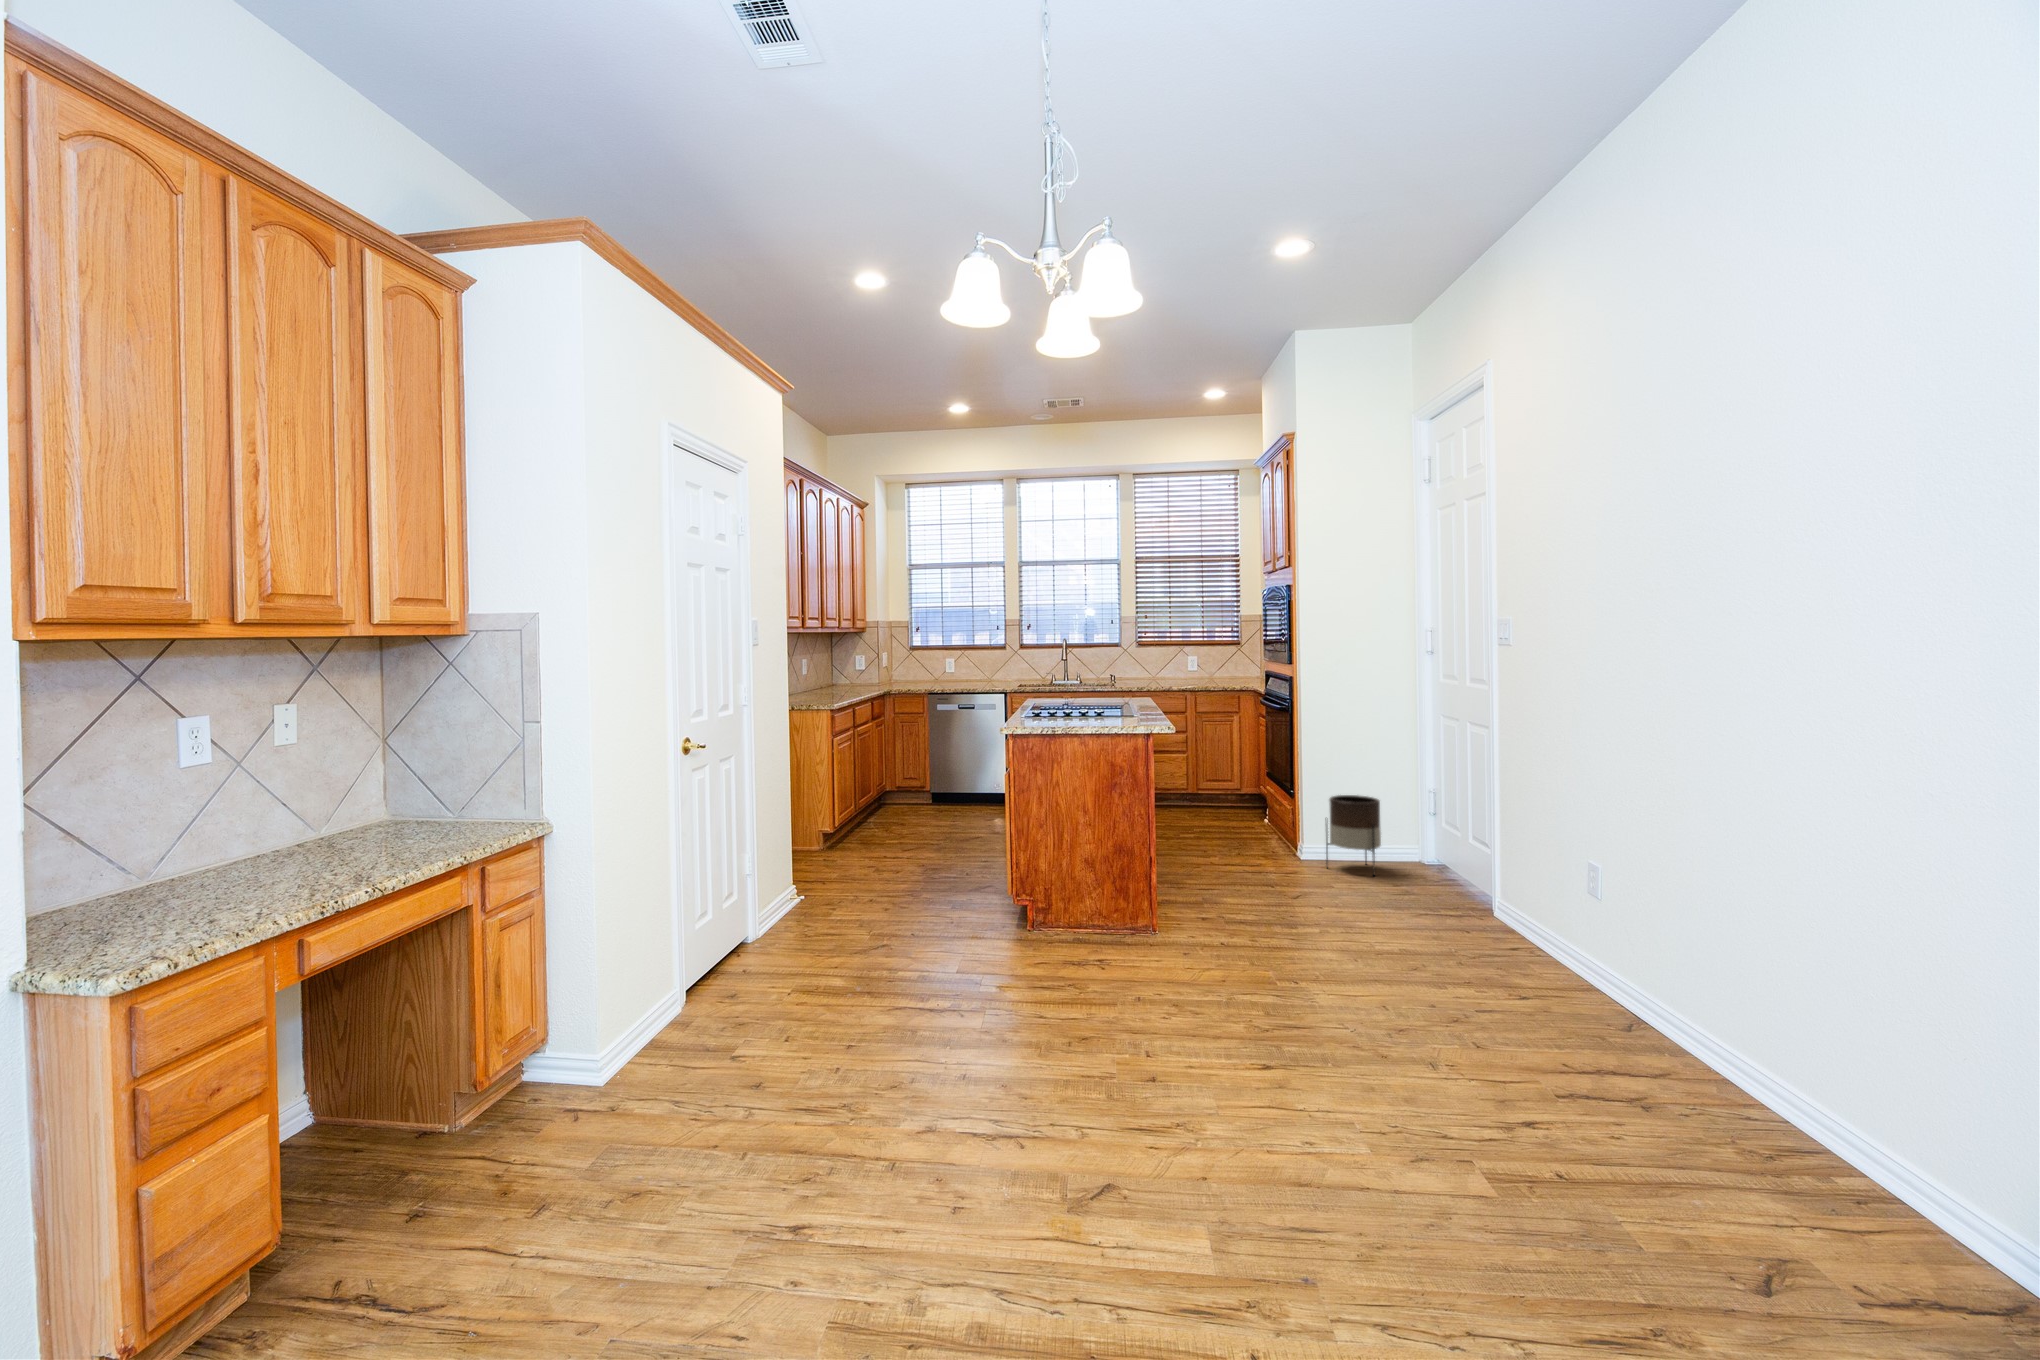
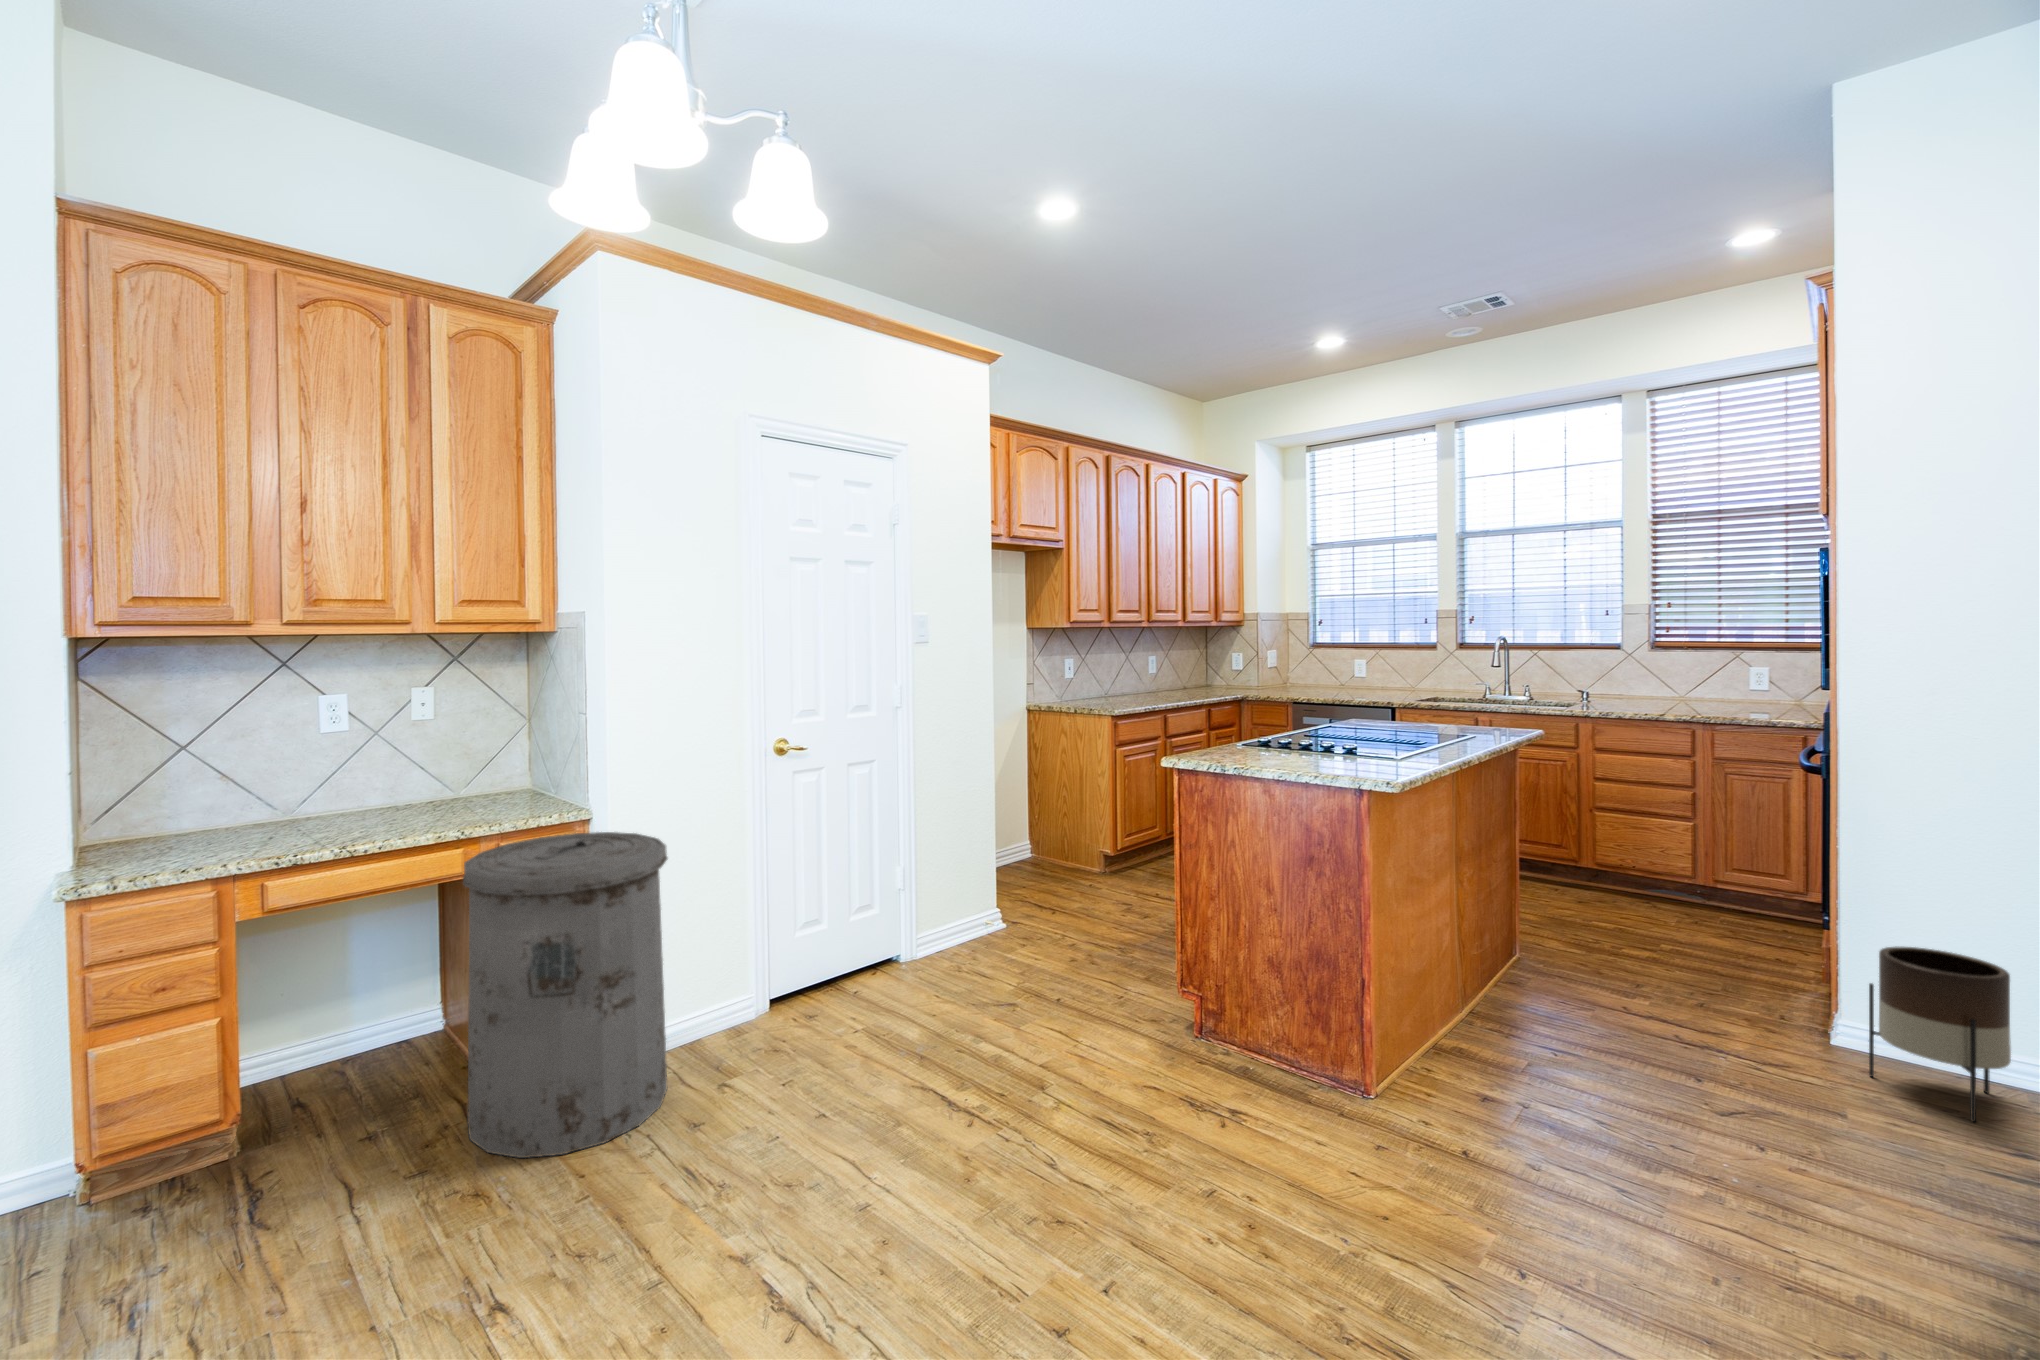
trash can: none [508,833,719,1174] -> present [463,832,668,1158]

